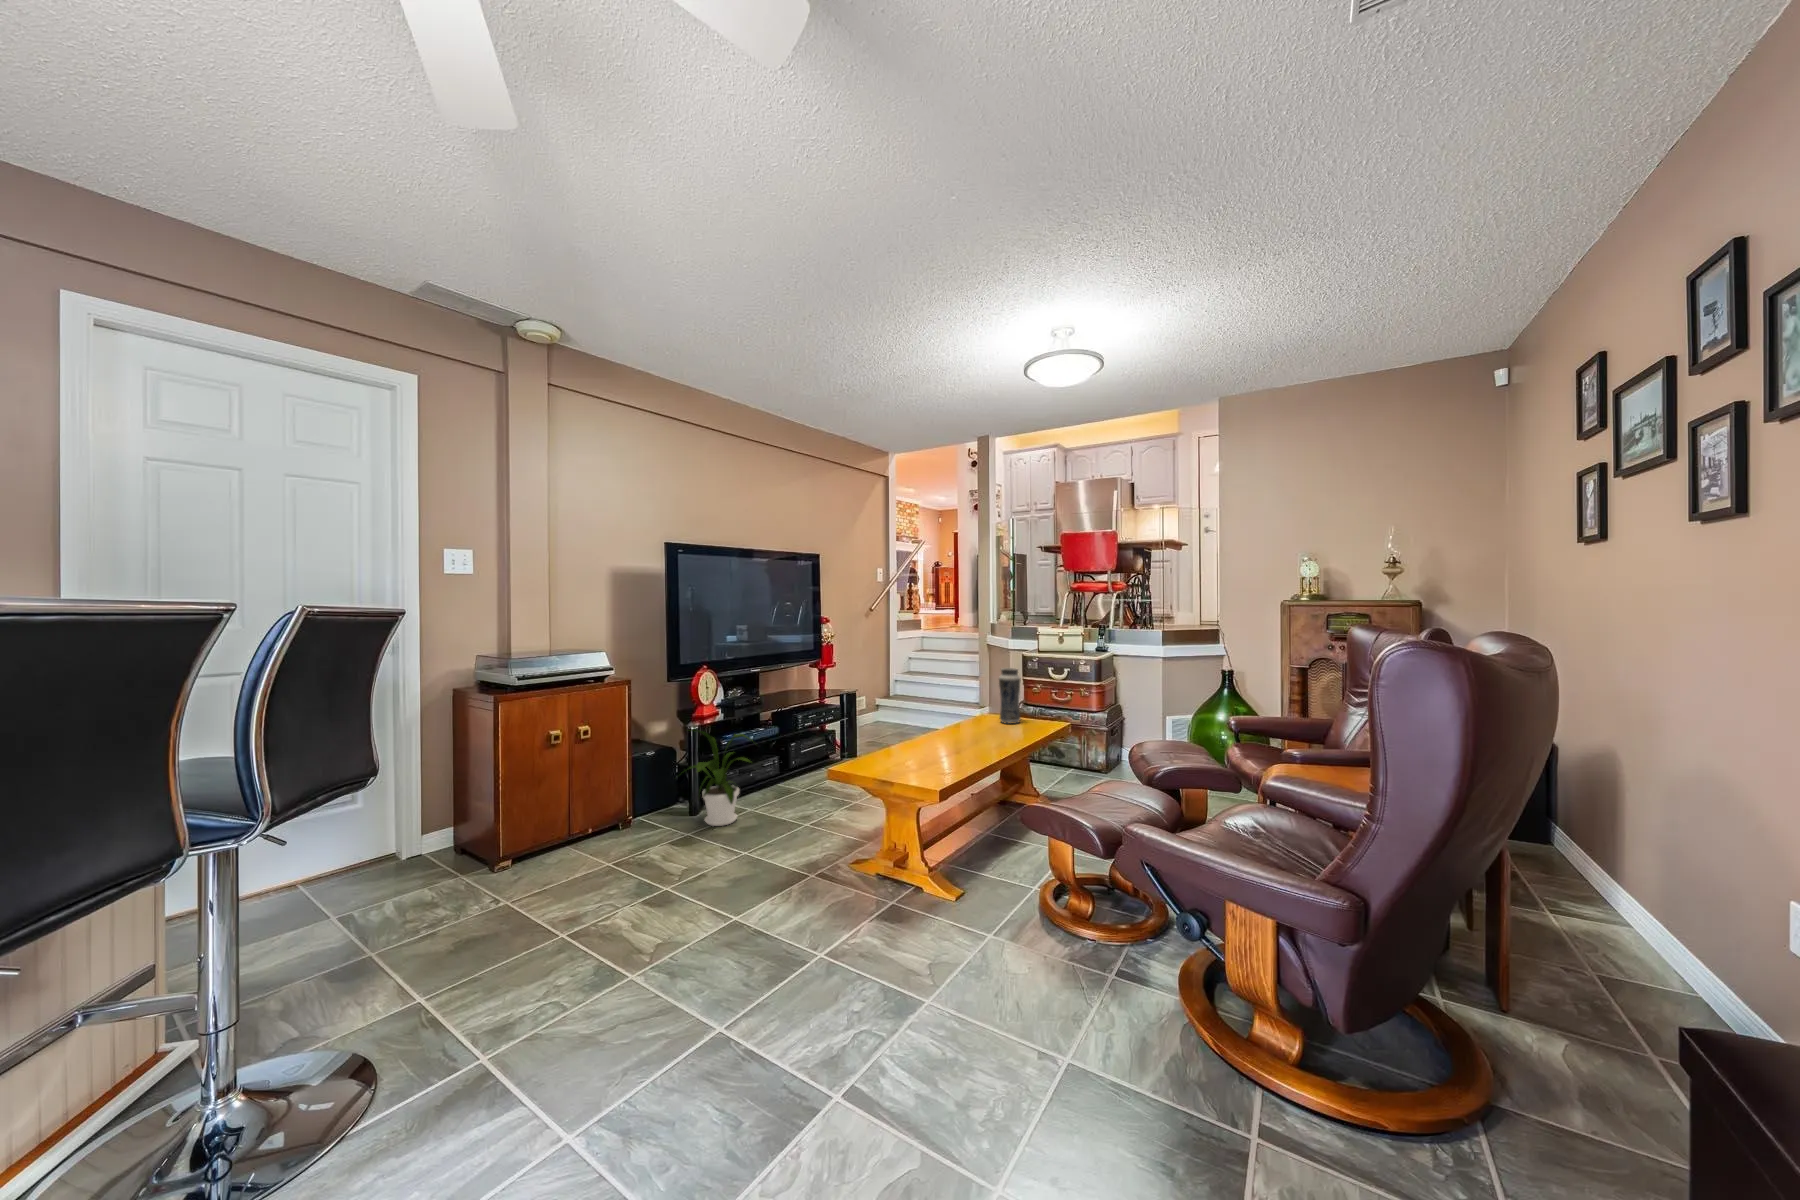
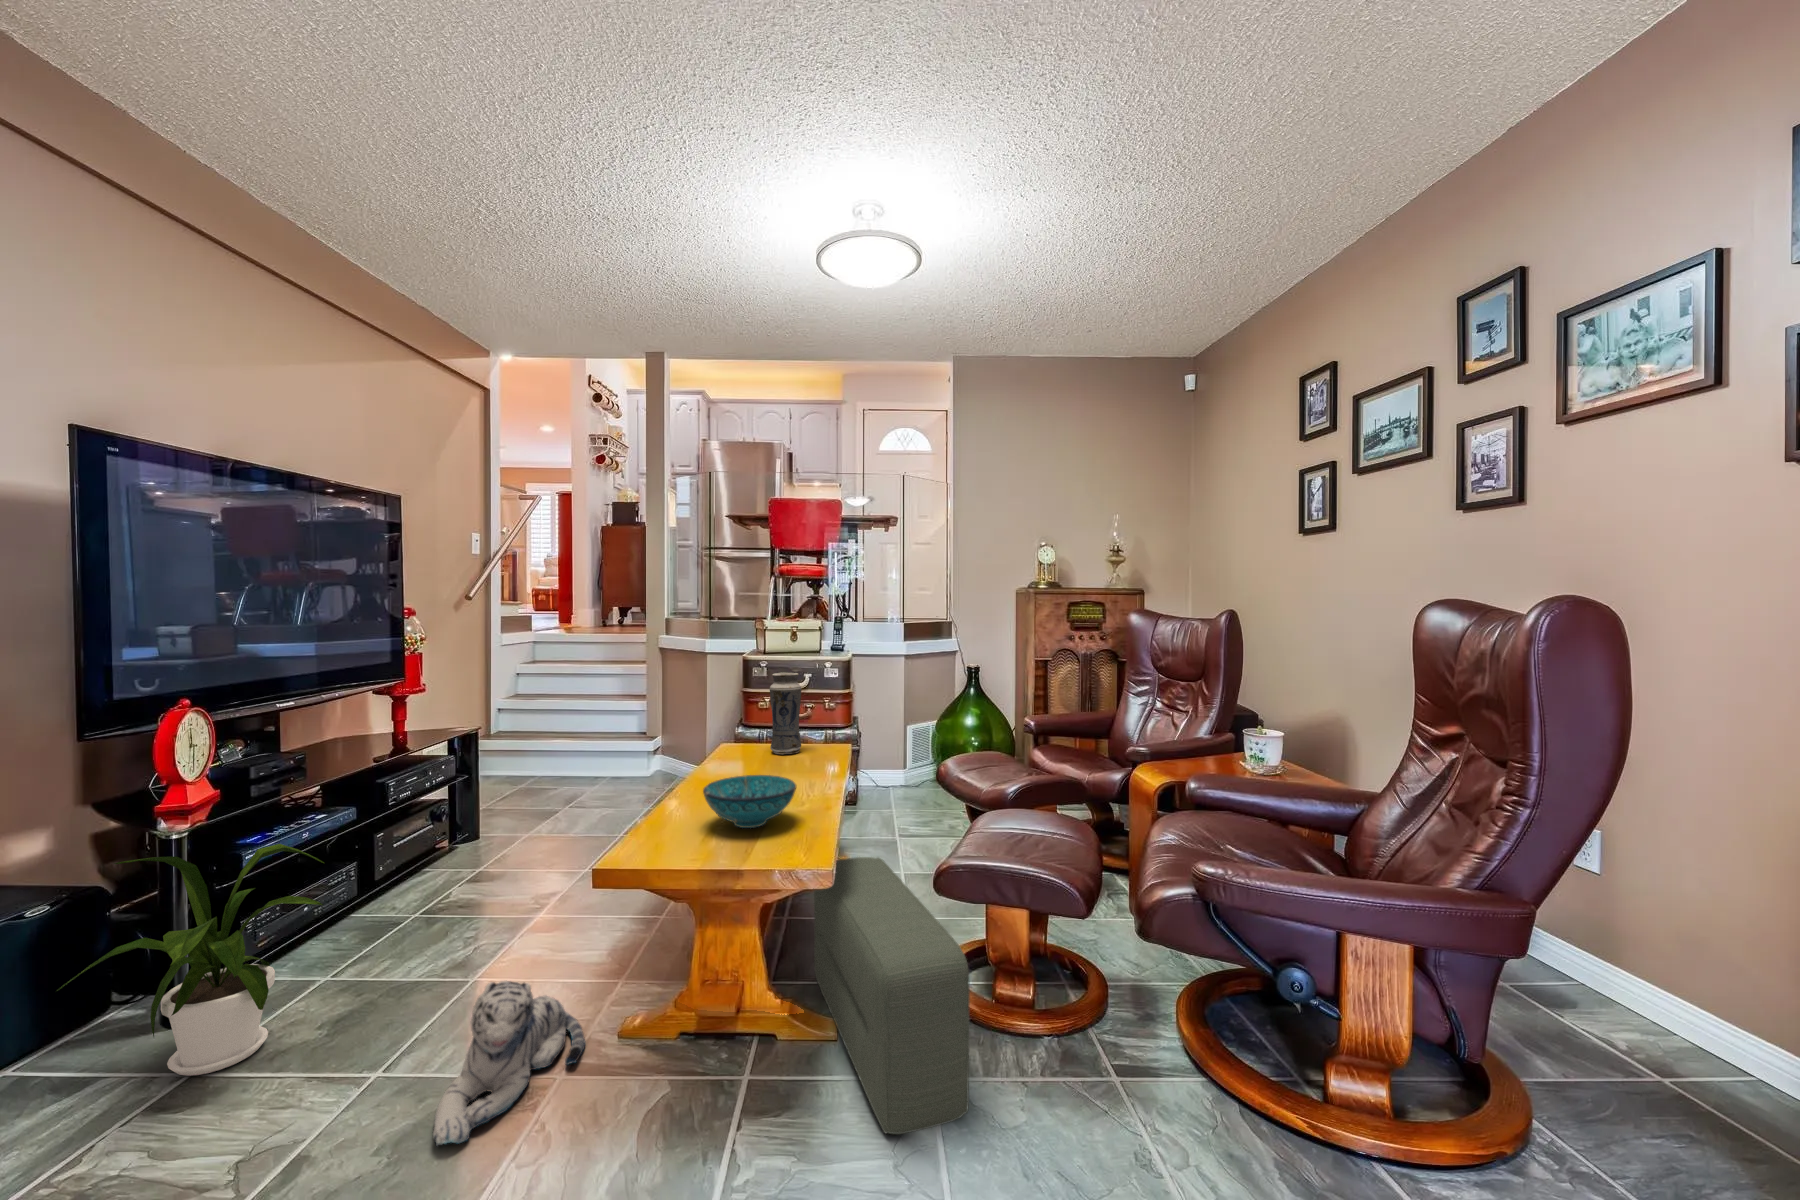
bowl: none [905,729,960,760] -> present [703,775,796,828]
pouf: none [938,789,1014,941] -> present [814,857,970,1134]
plush toy: none [765,809,845,875] -> present [433,981,585,1145]

